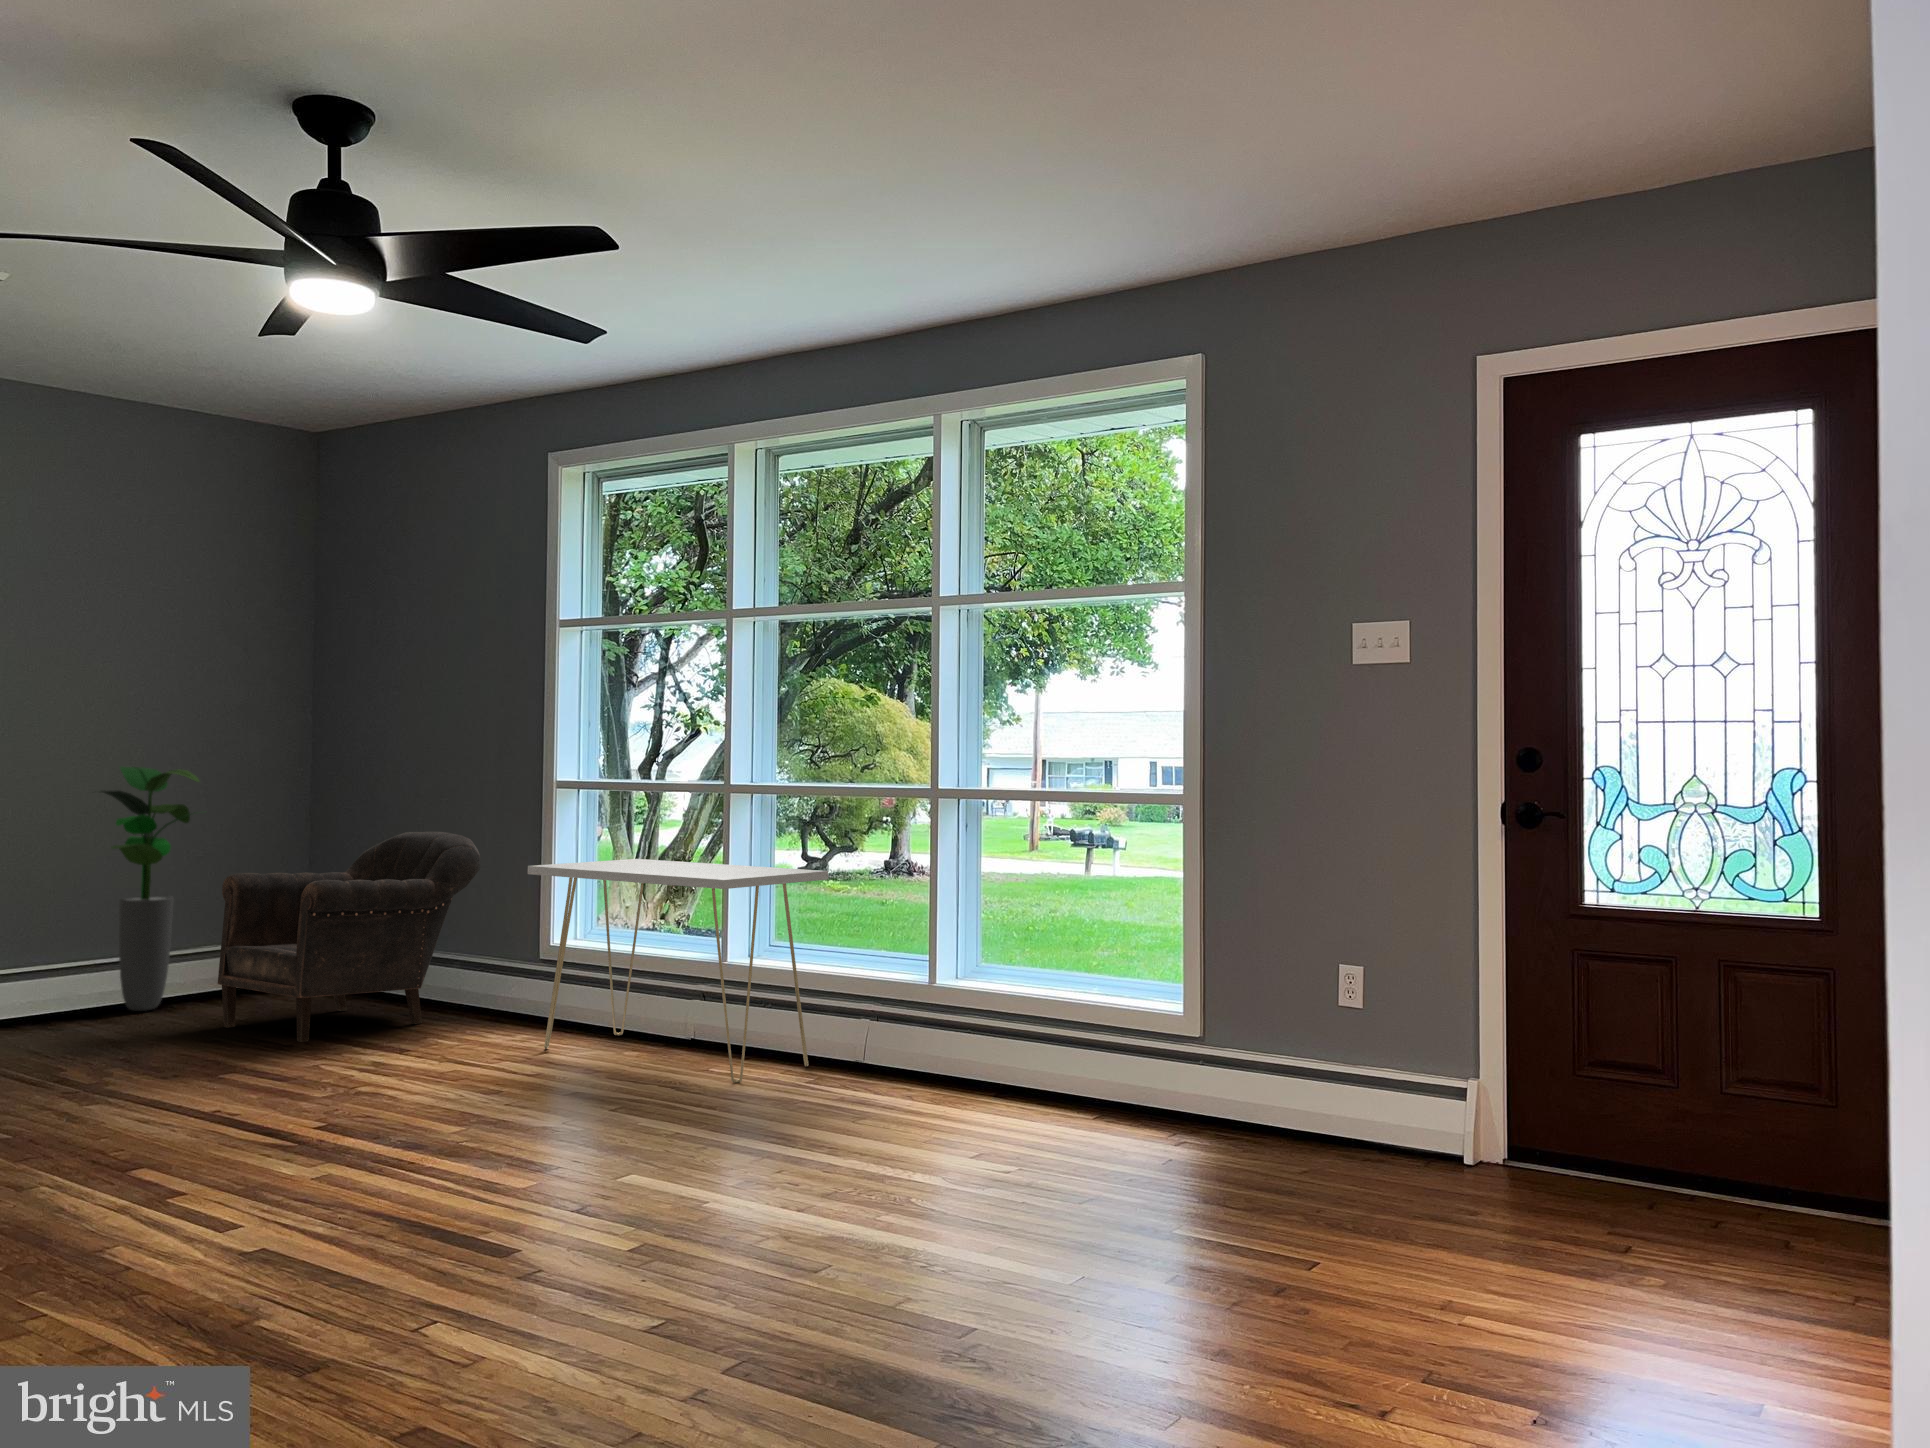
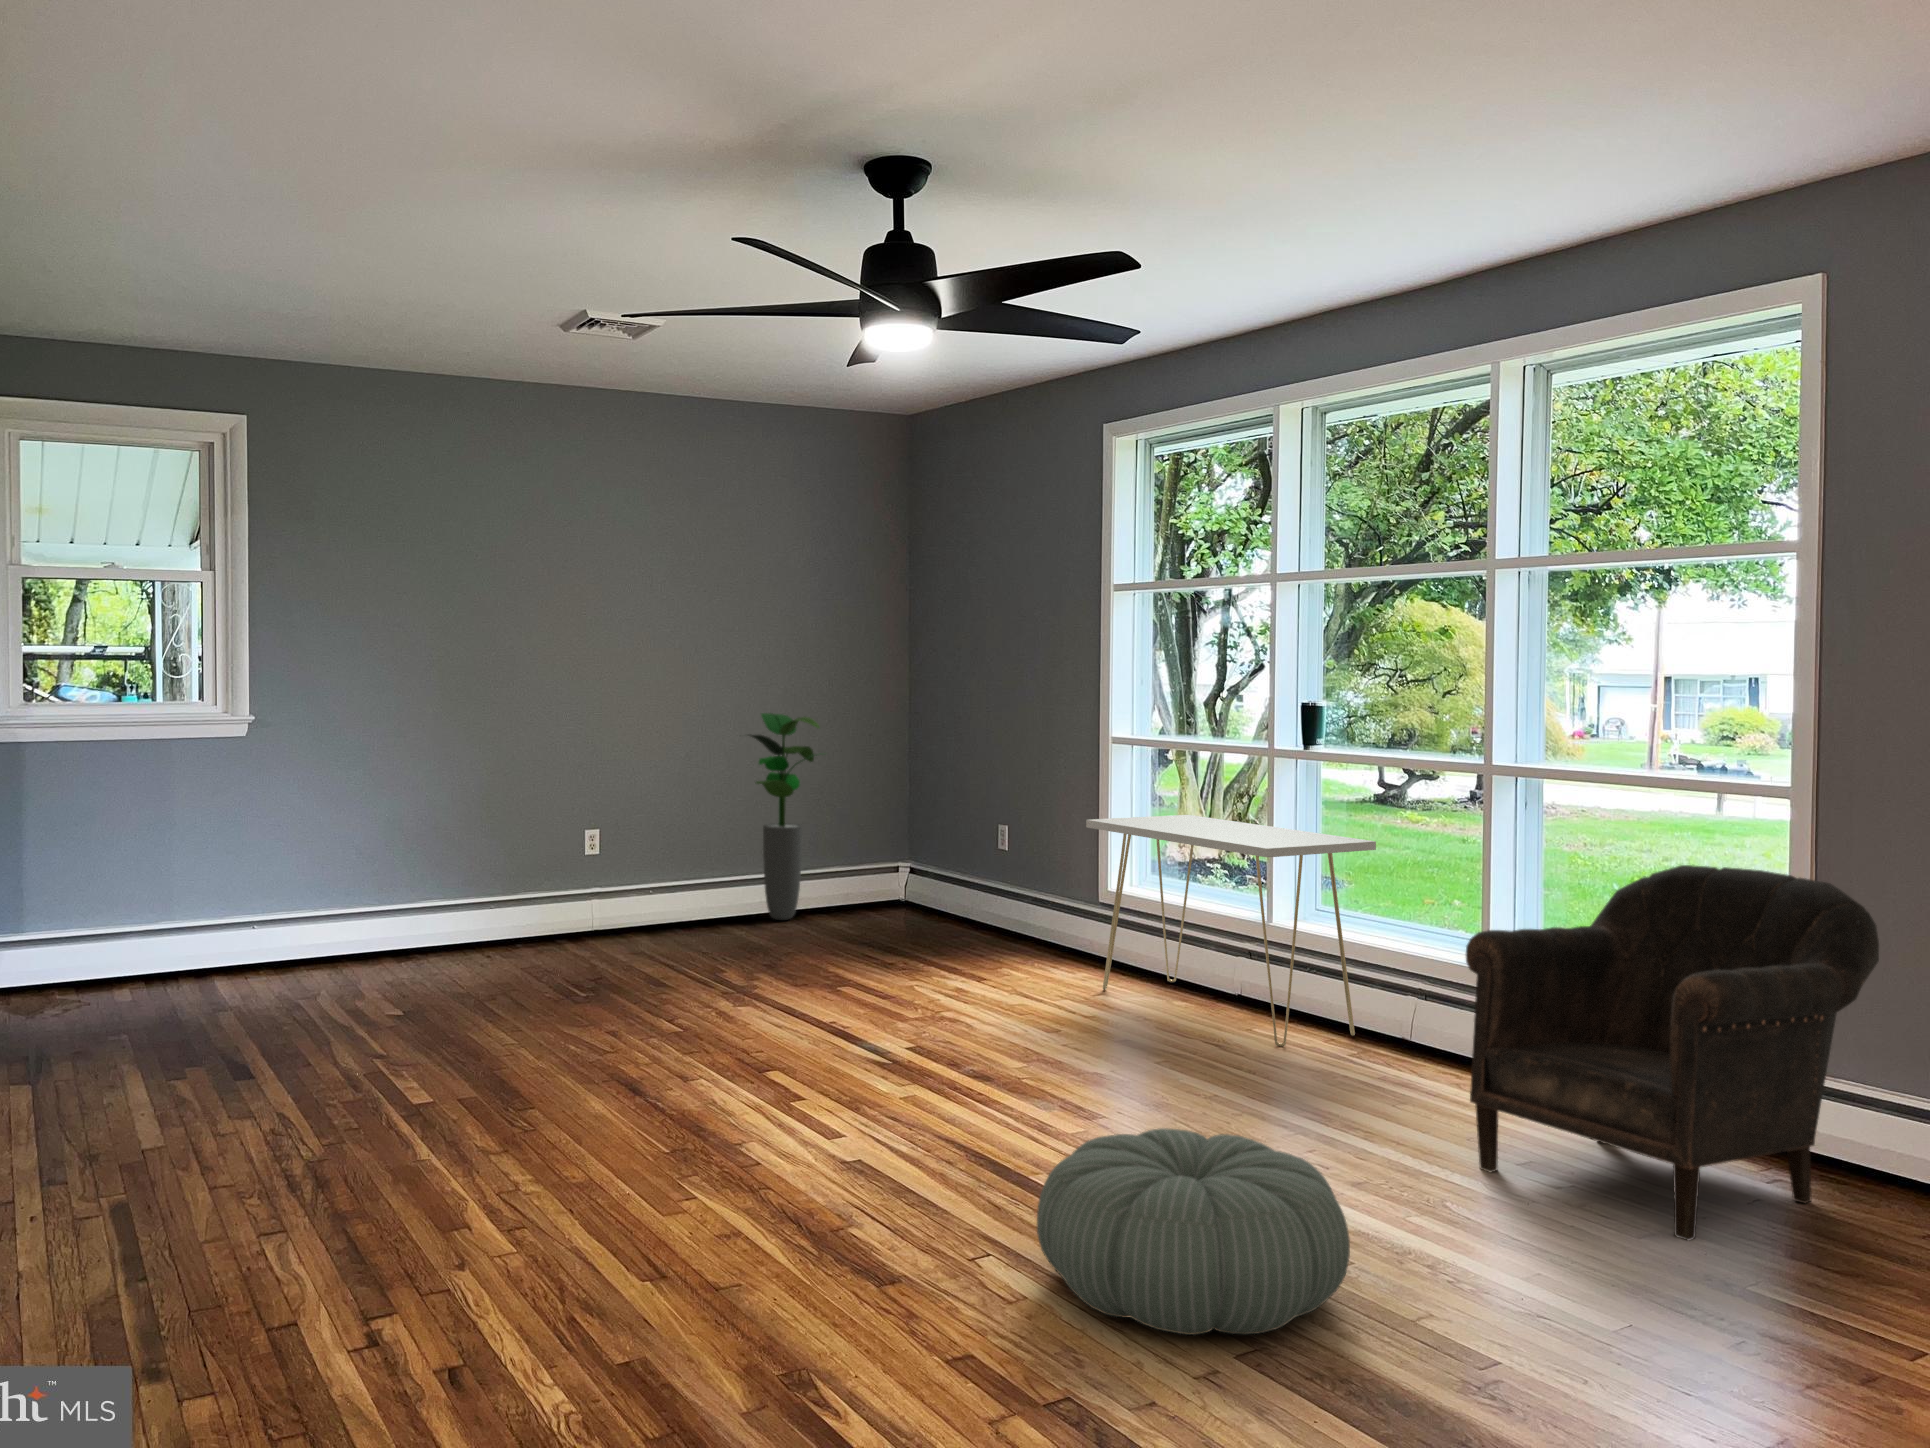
armchair: present [218,832,480,1042] -> present [1466,865,1879,1240]
pouf: none [496,1149,833,1361] -> present [1037,1128,1350,1335]

